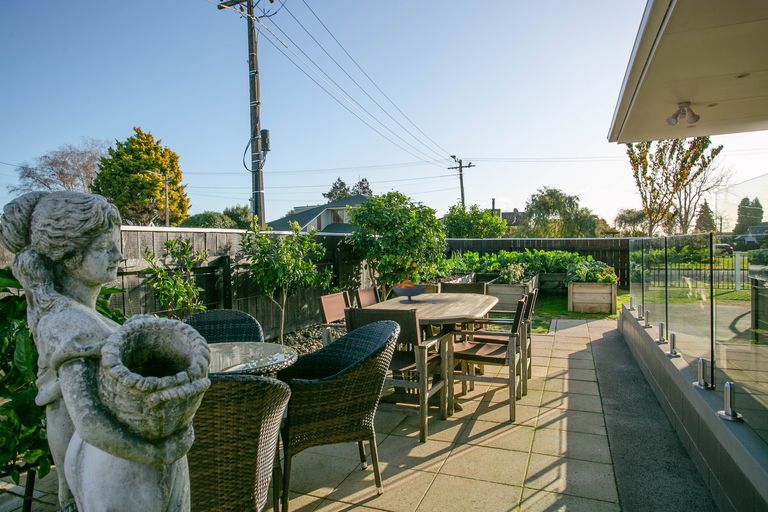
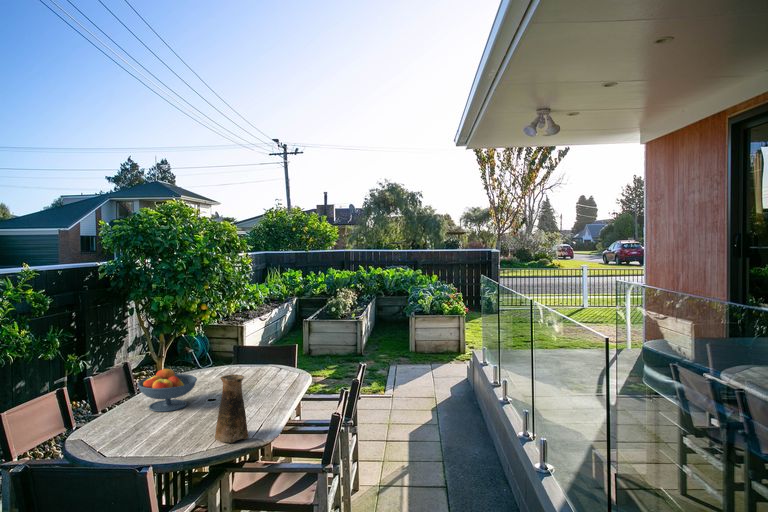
pitcher: none [443,275,462,312] -> present [215,374,249,443]

